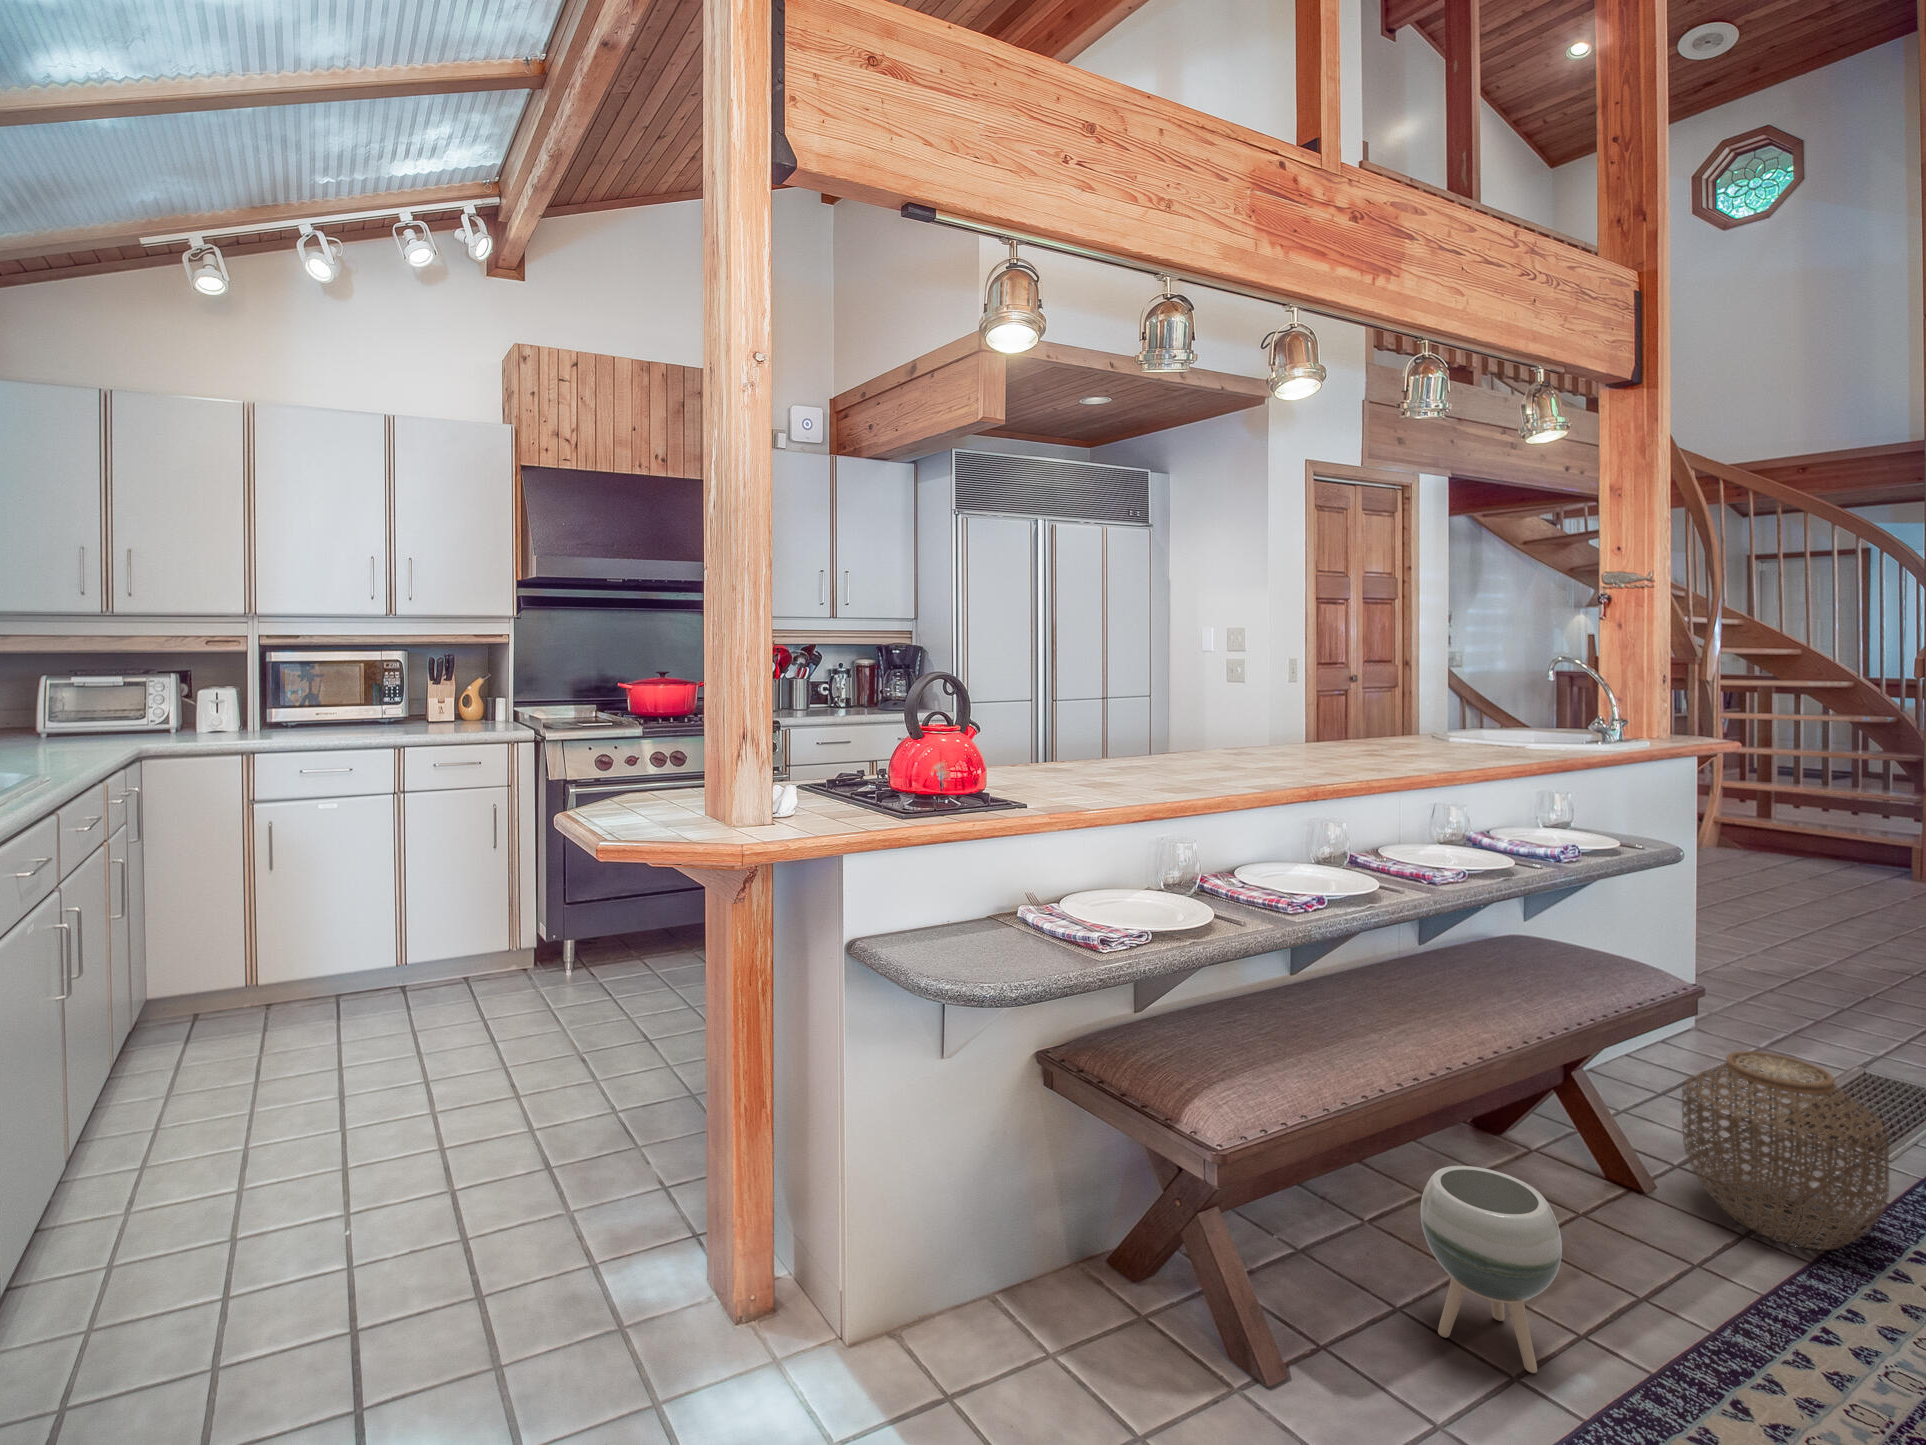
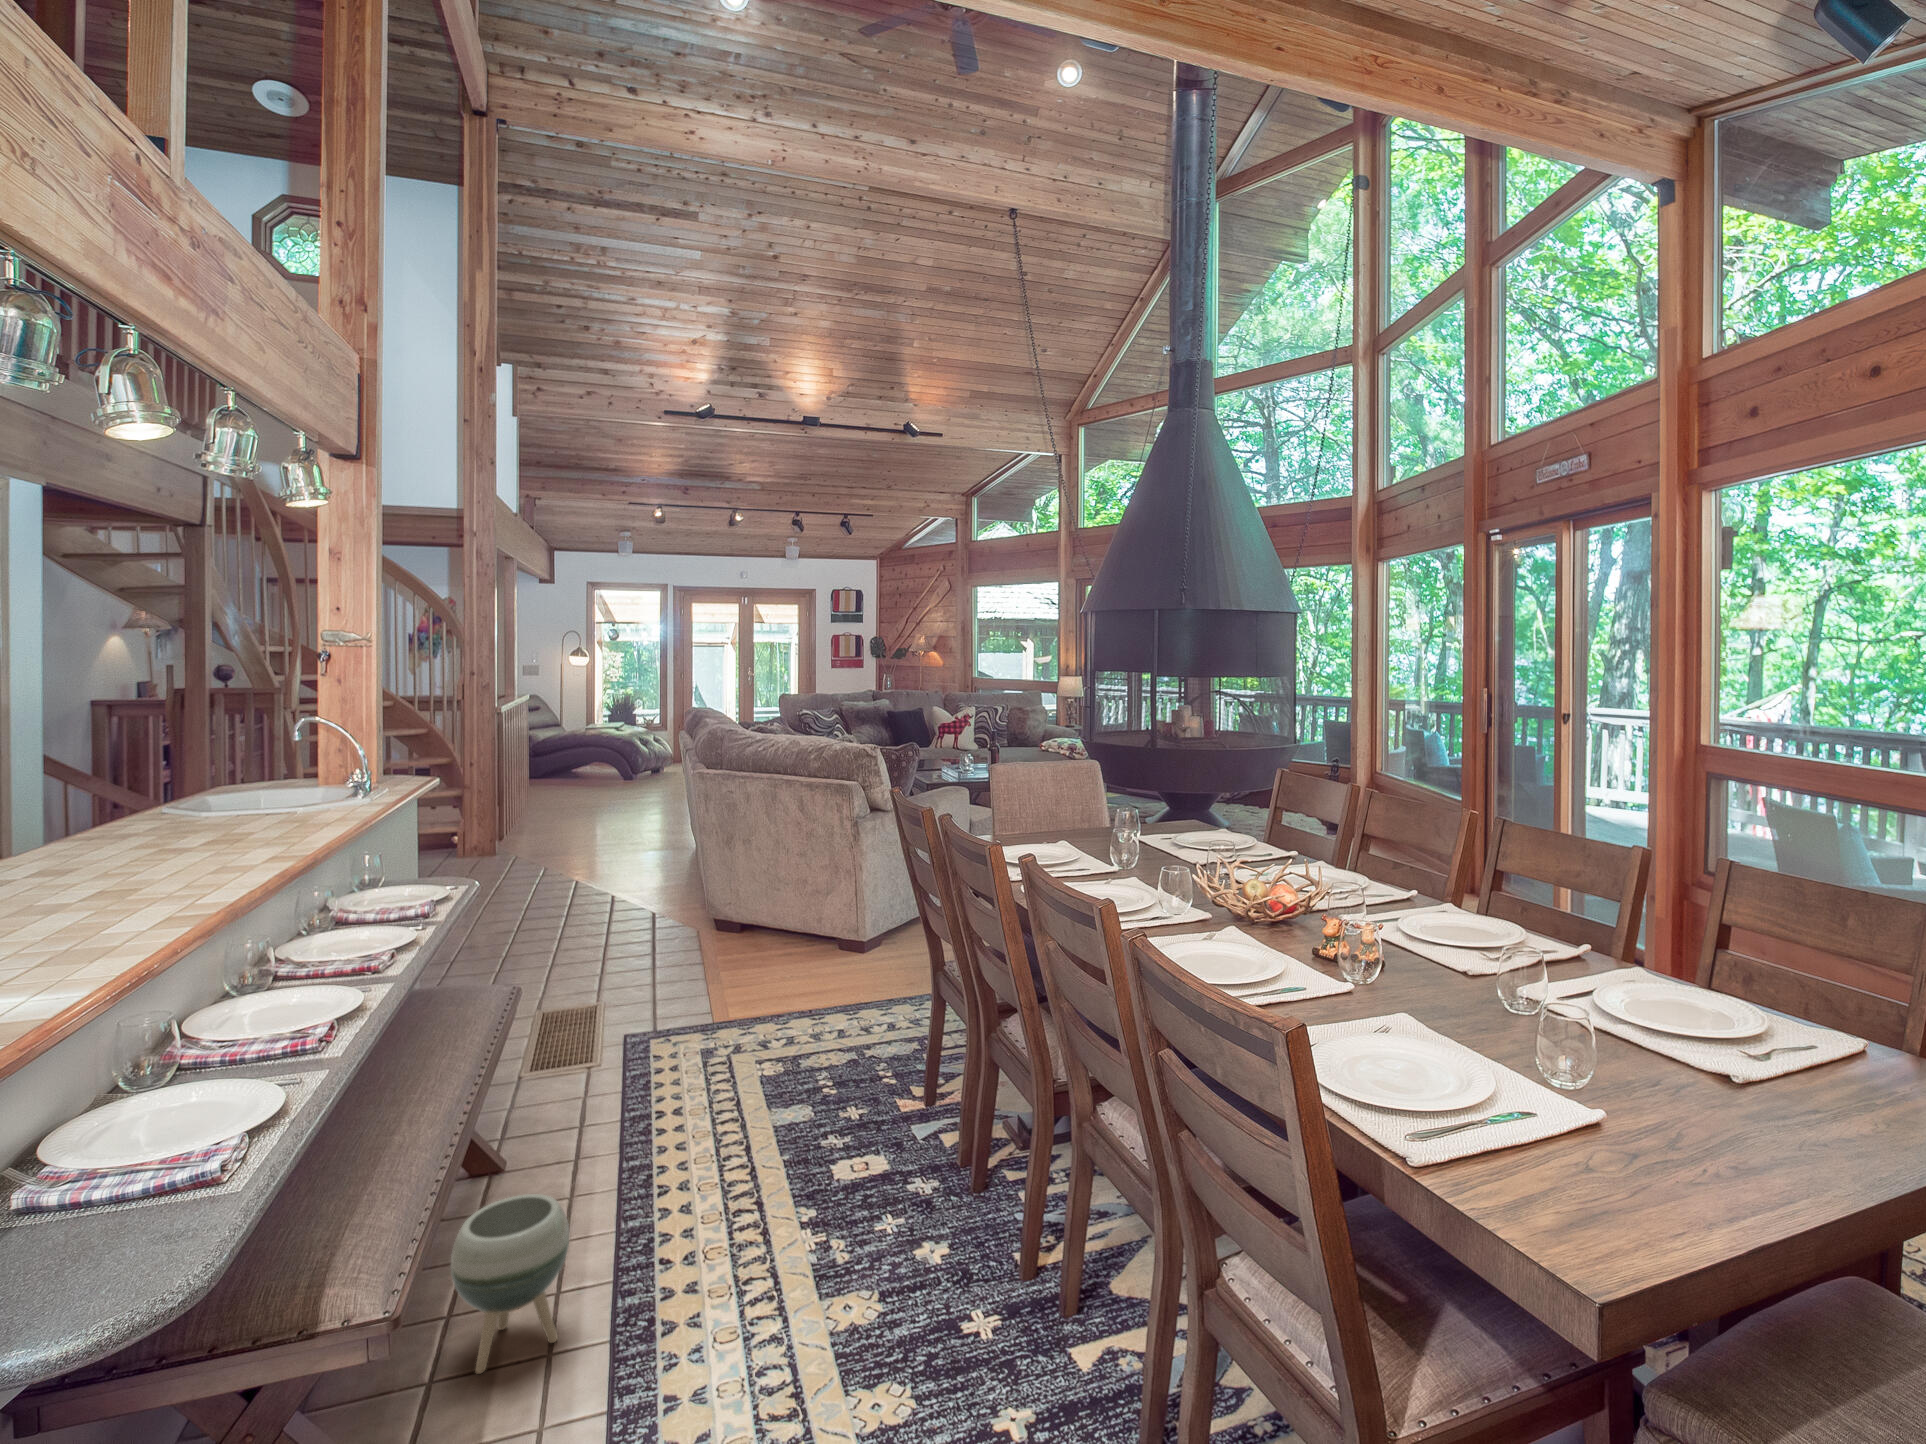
woven basket: present [1682,1051,1889,1250] -> none [526,1015,650,1156]

